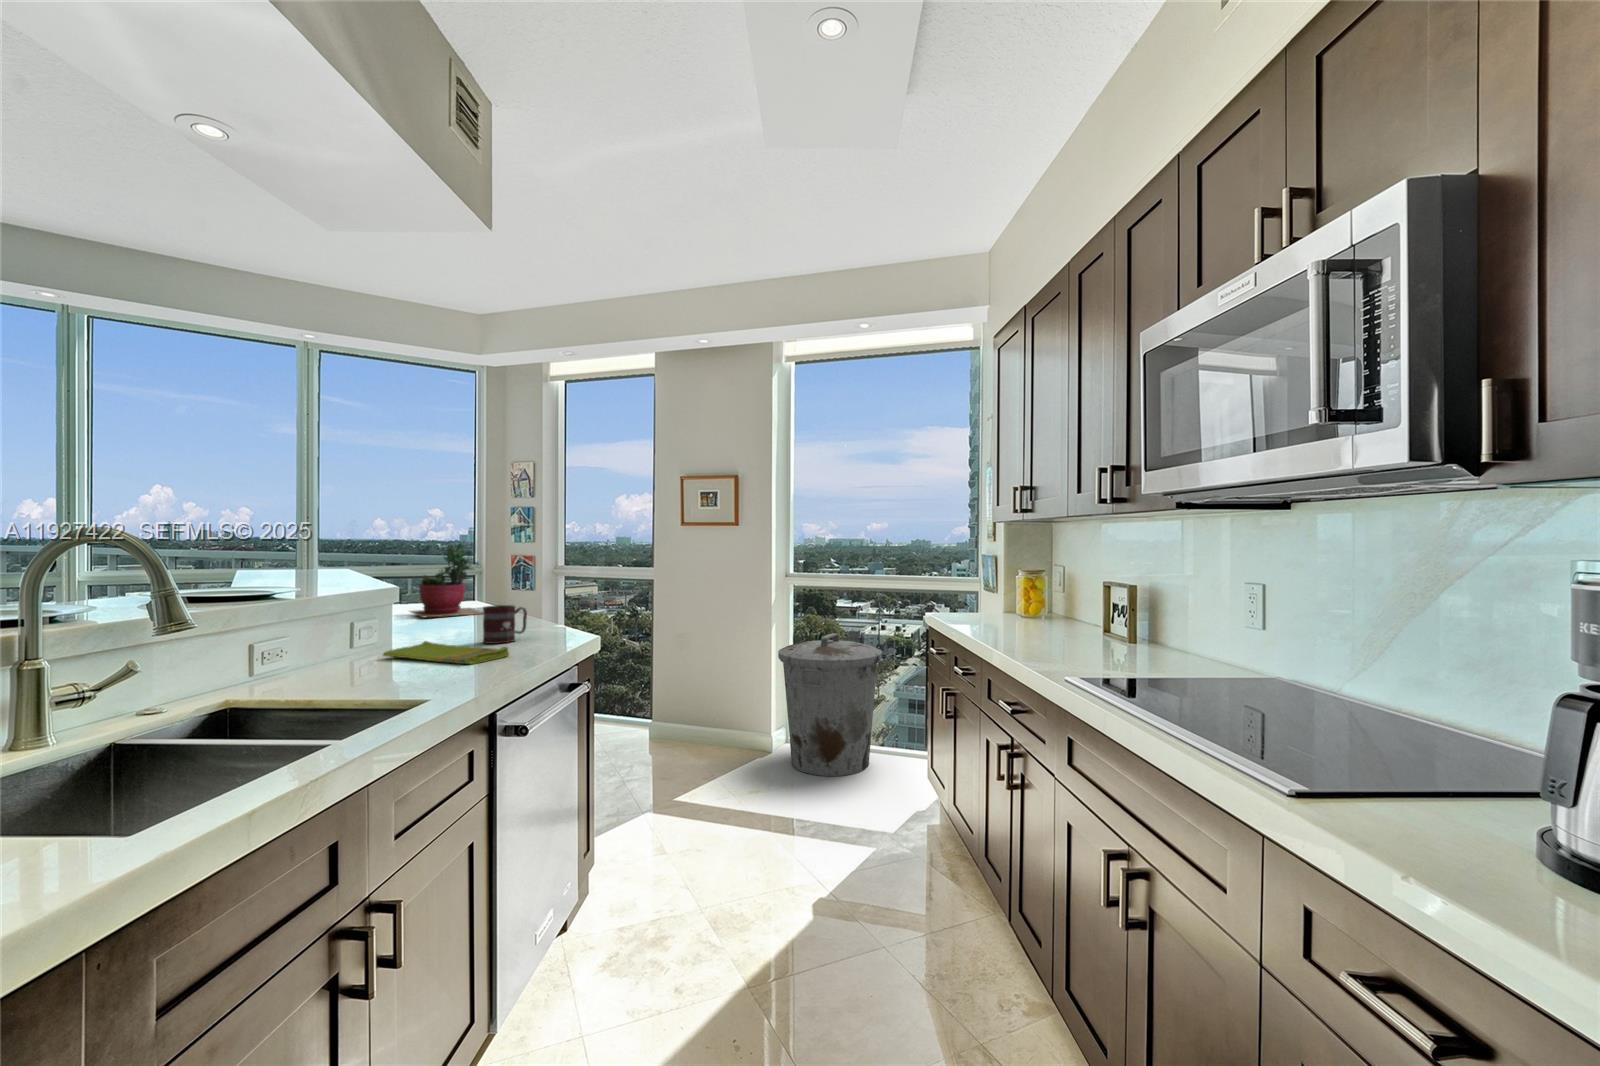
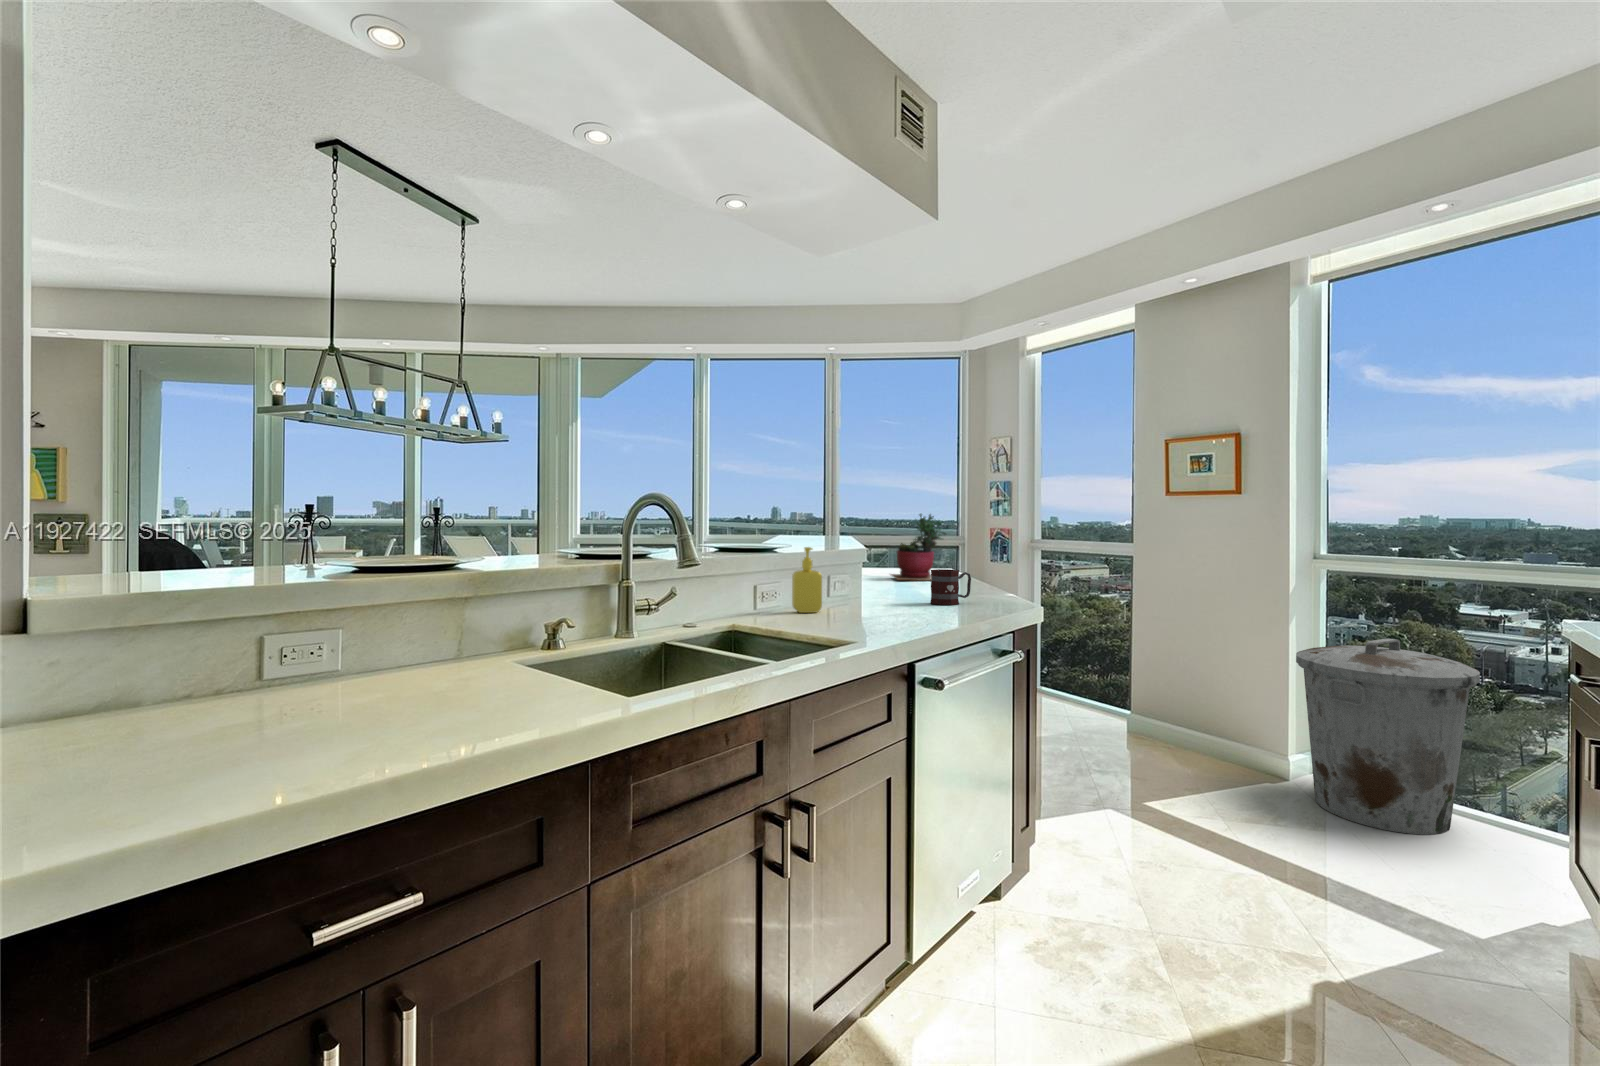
soap dispenser: none [307,591,353,672] -> present [792,547,822,613]
dish towel: present [383,641,509,664] -> none [847,596,944,619]

